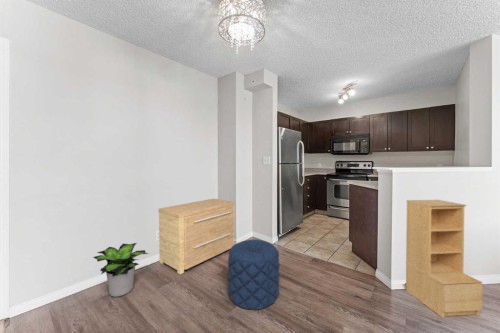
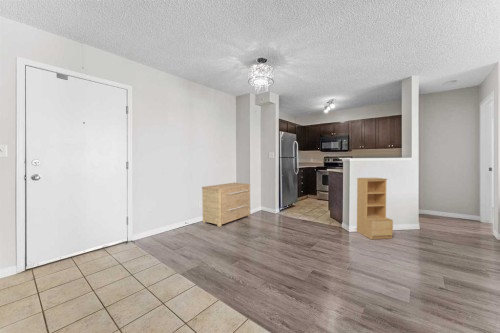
pouf: present [228,240,279,310] -> none [252,203,282,238]
potted plant: present [93,243,148,297] -> none [173,206,203,235]

